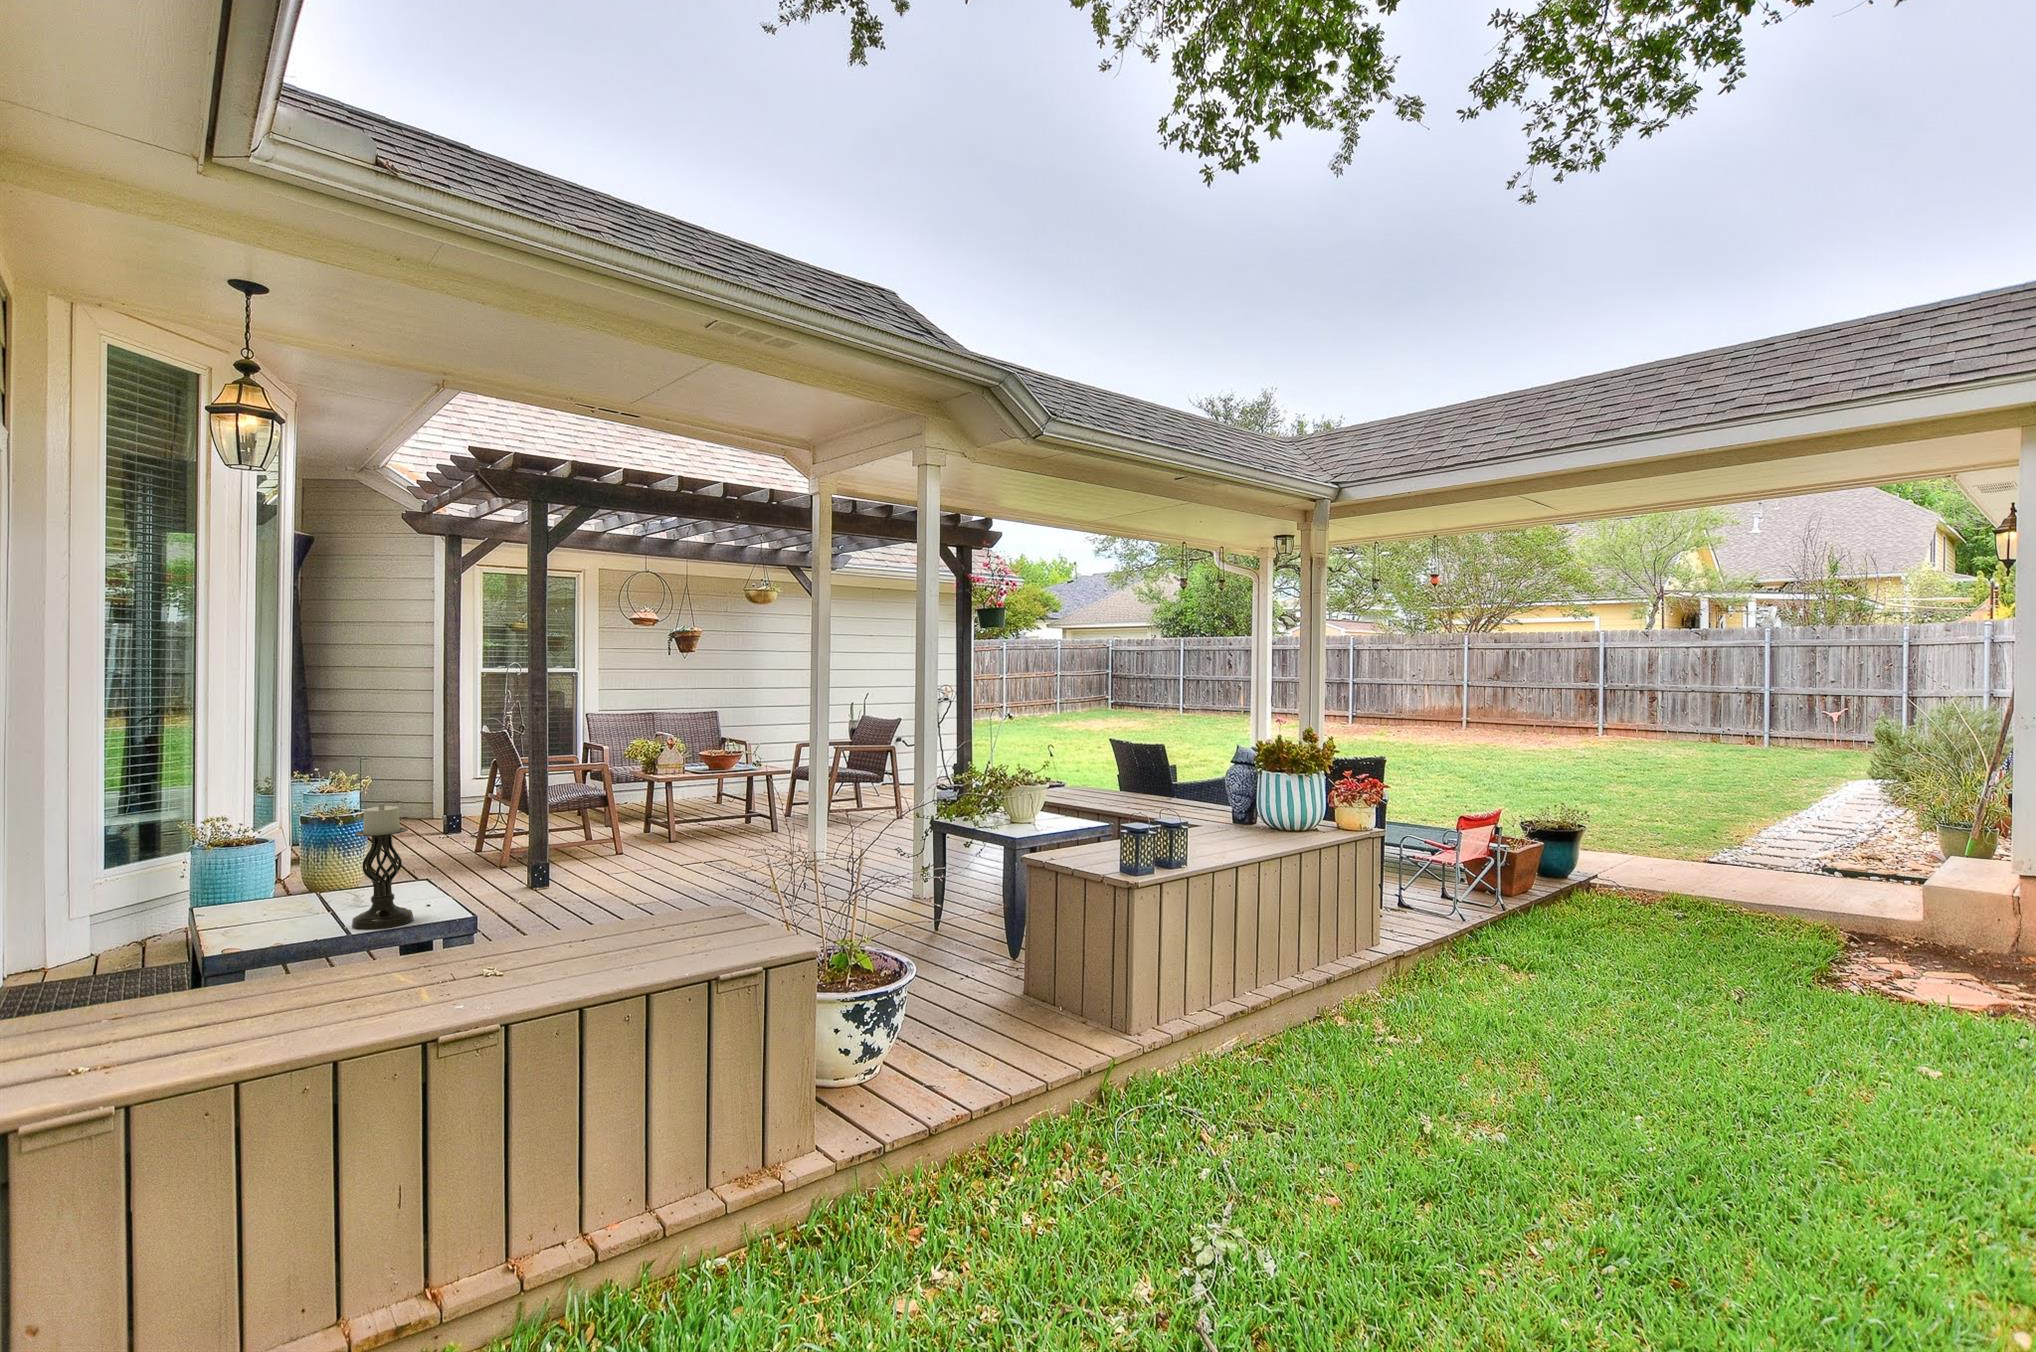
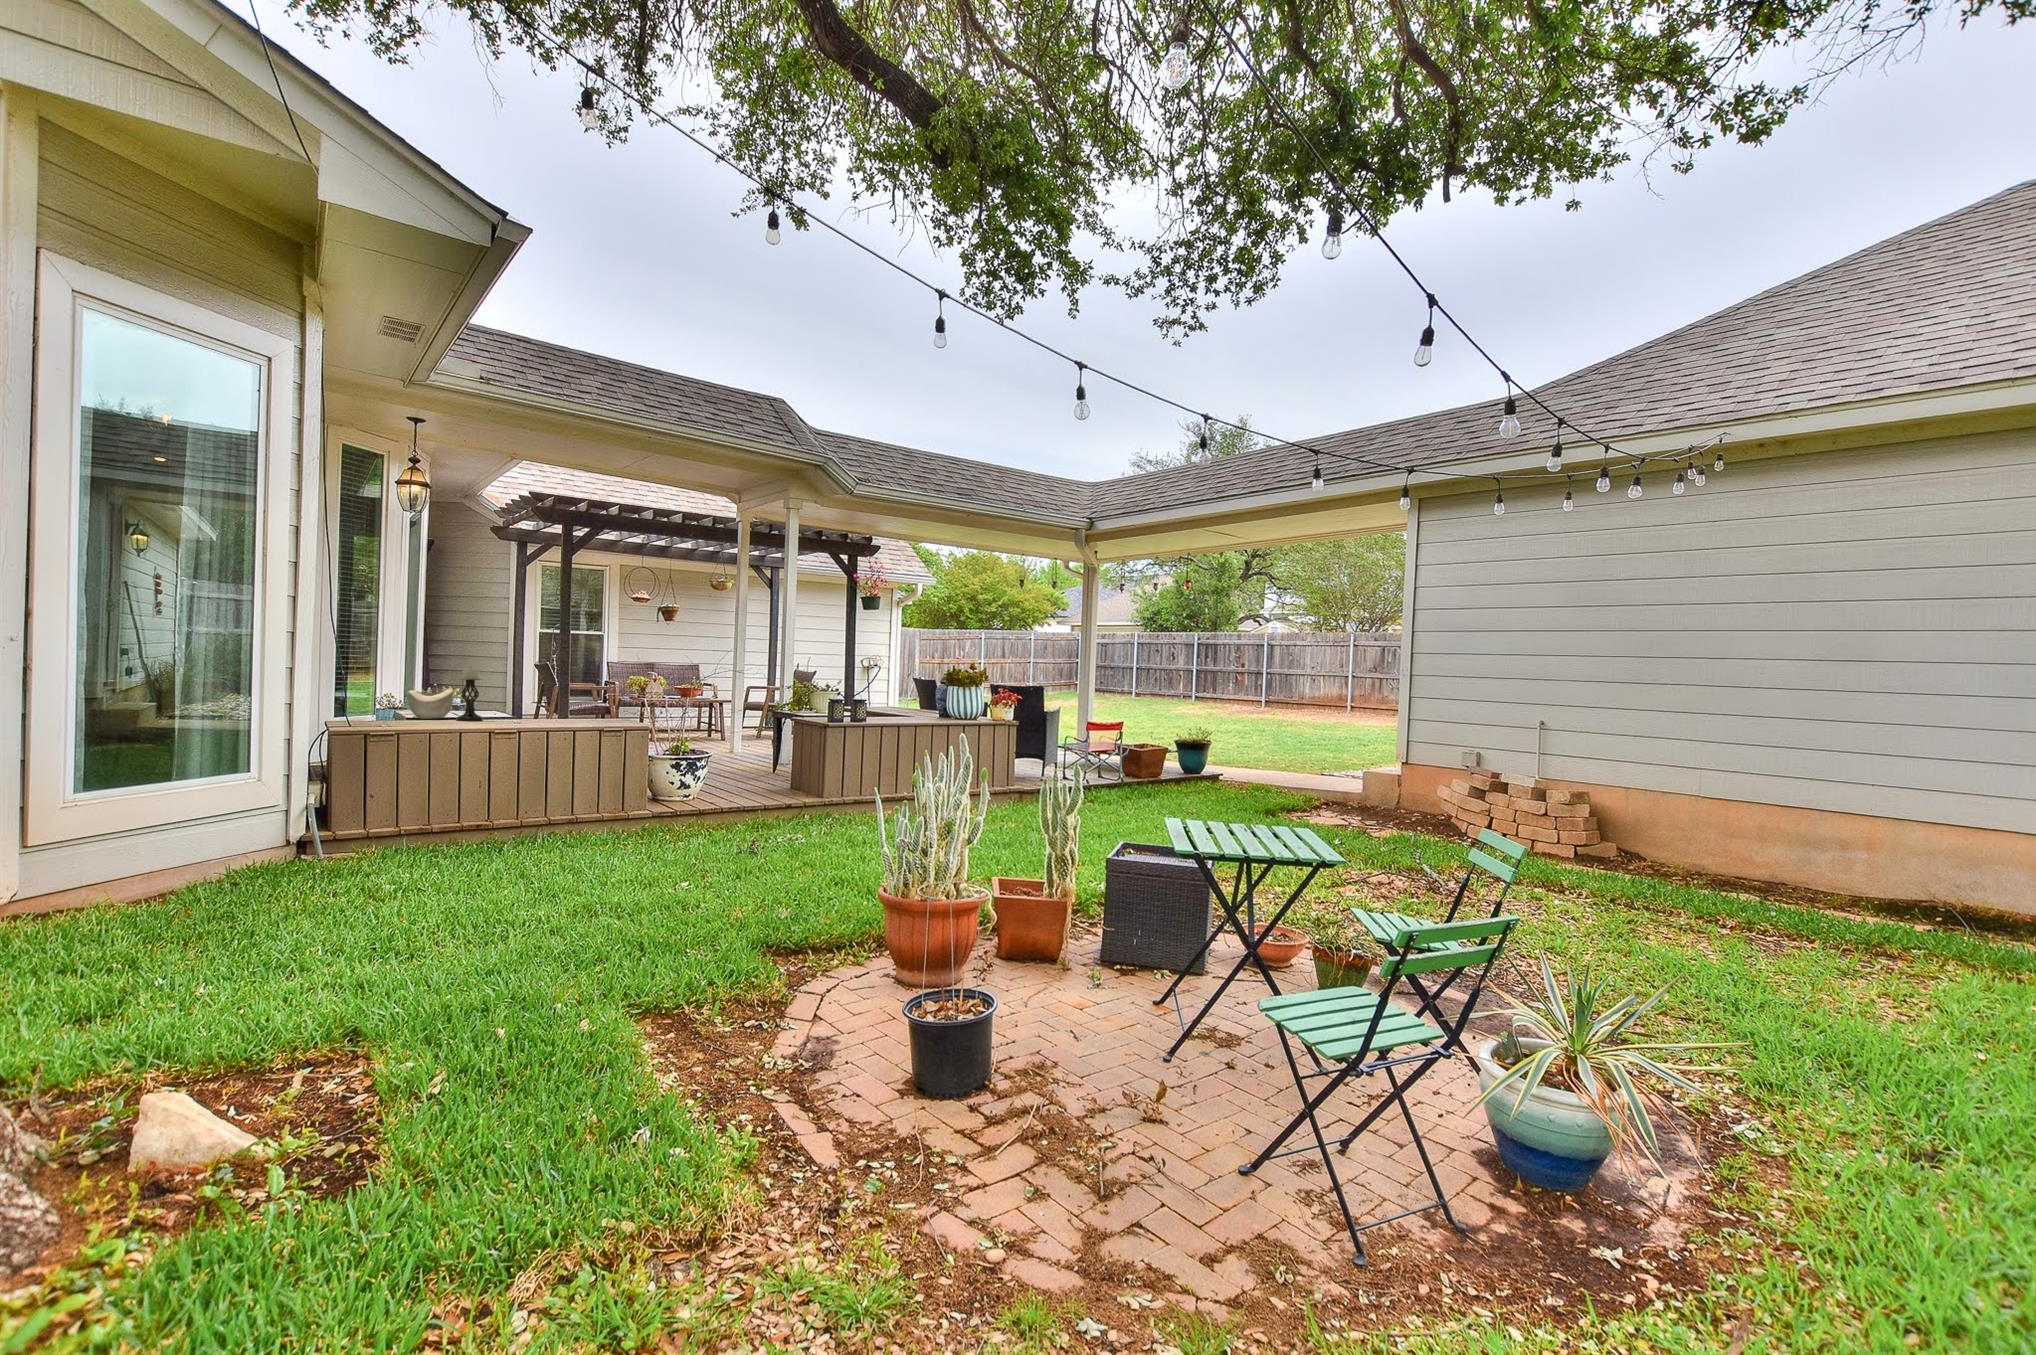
decorative bowl: none [237,848,343,922] -> present [408,690,453,719]

